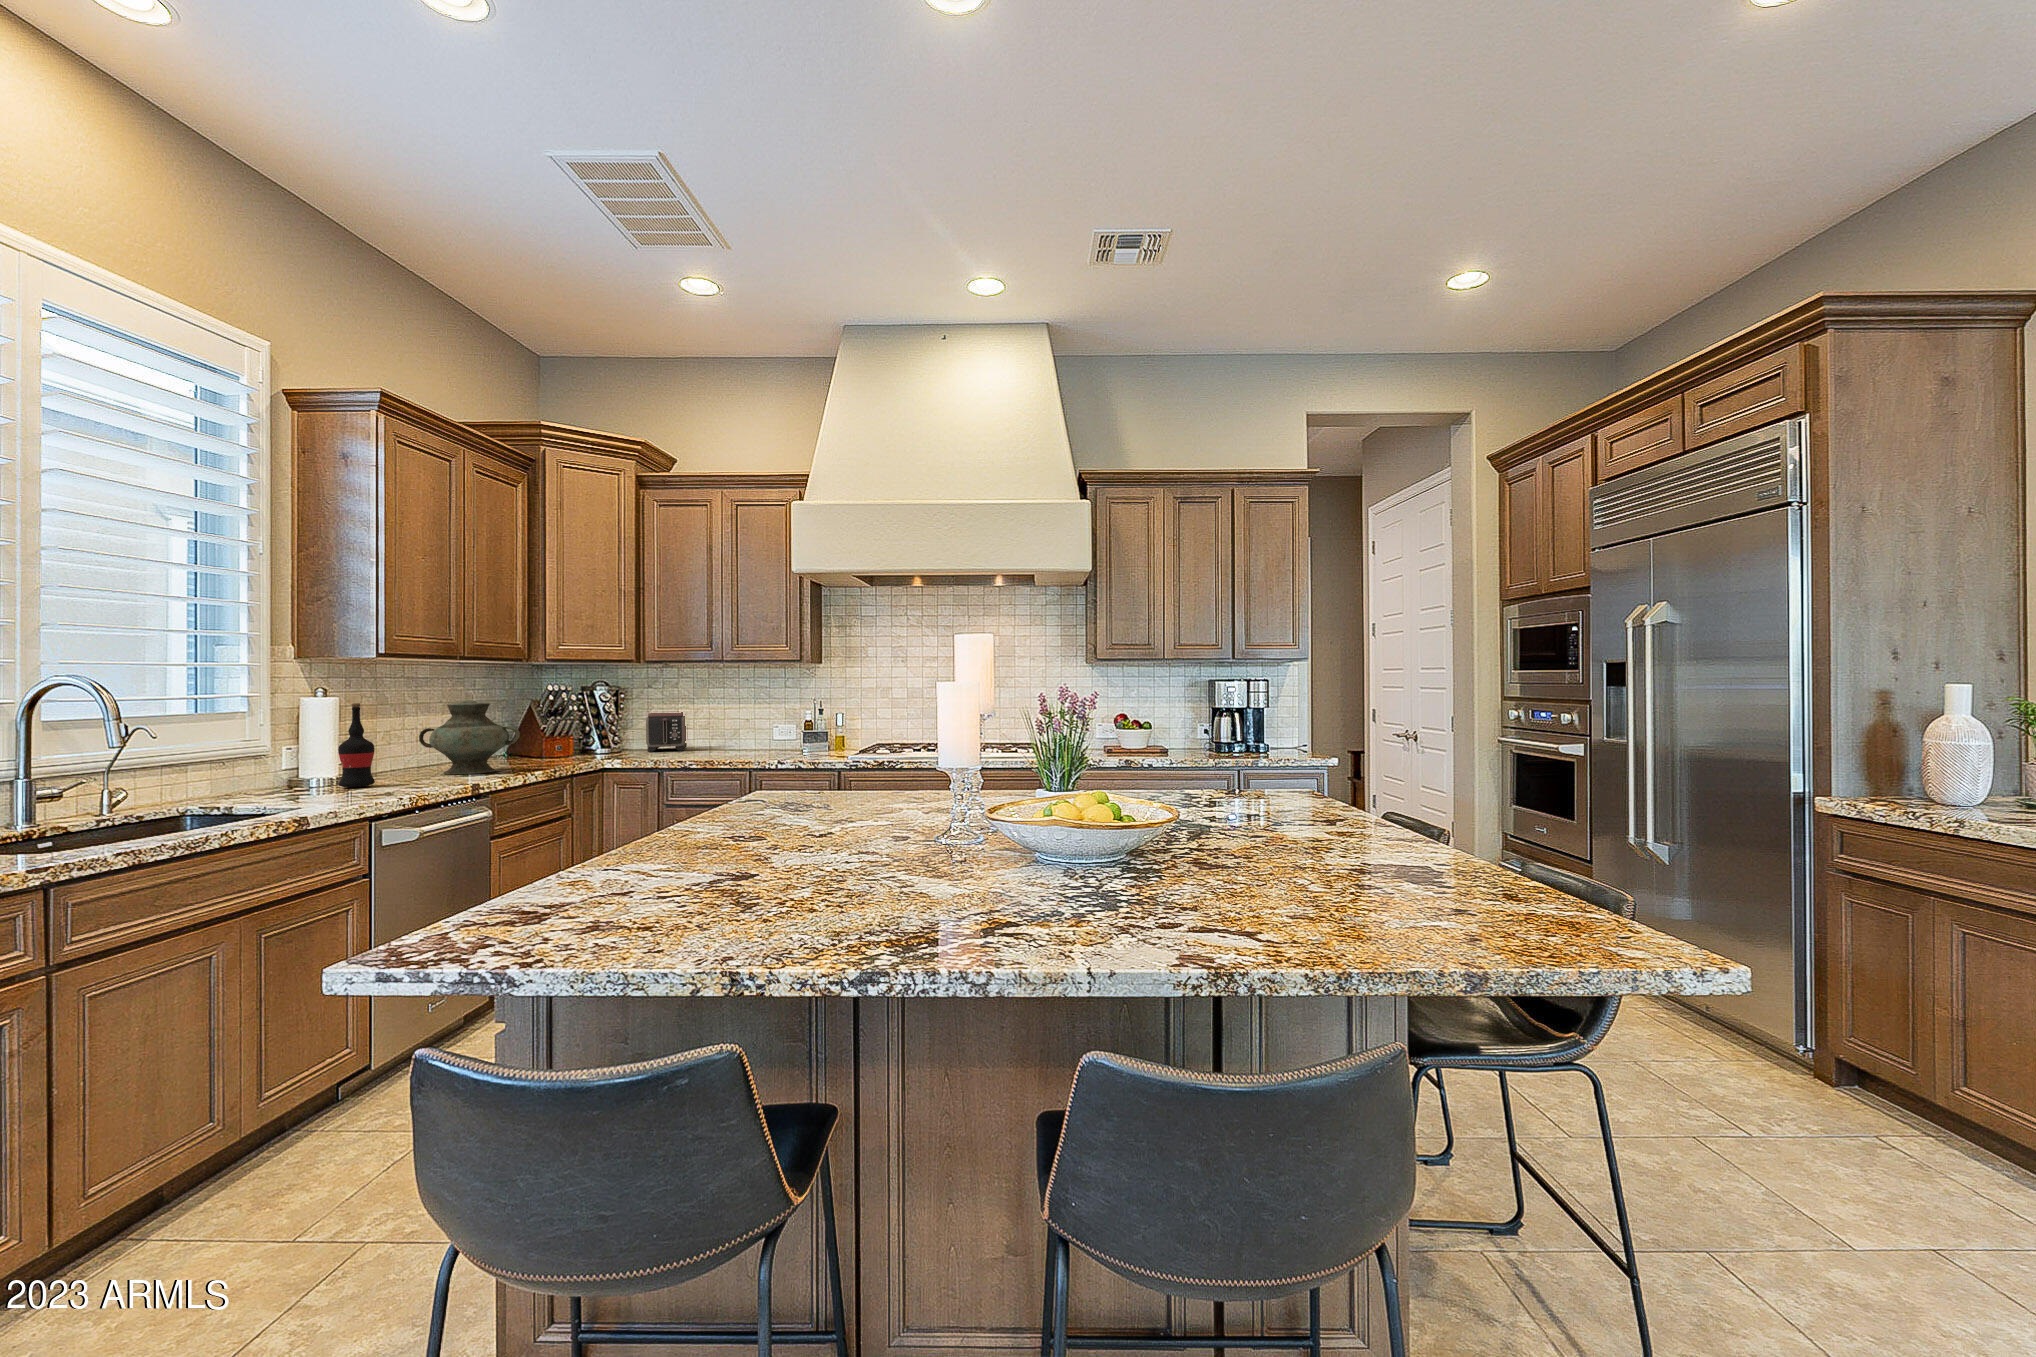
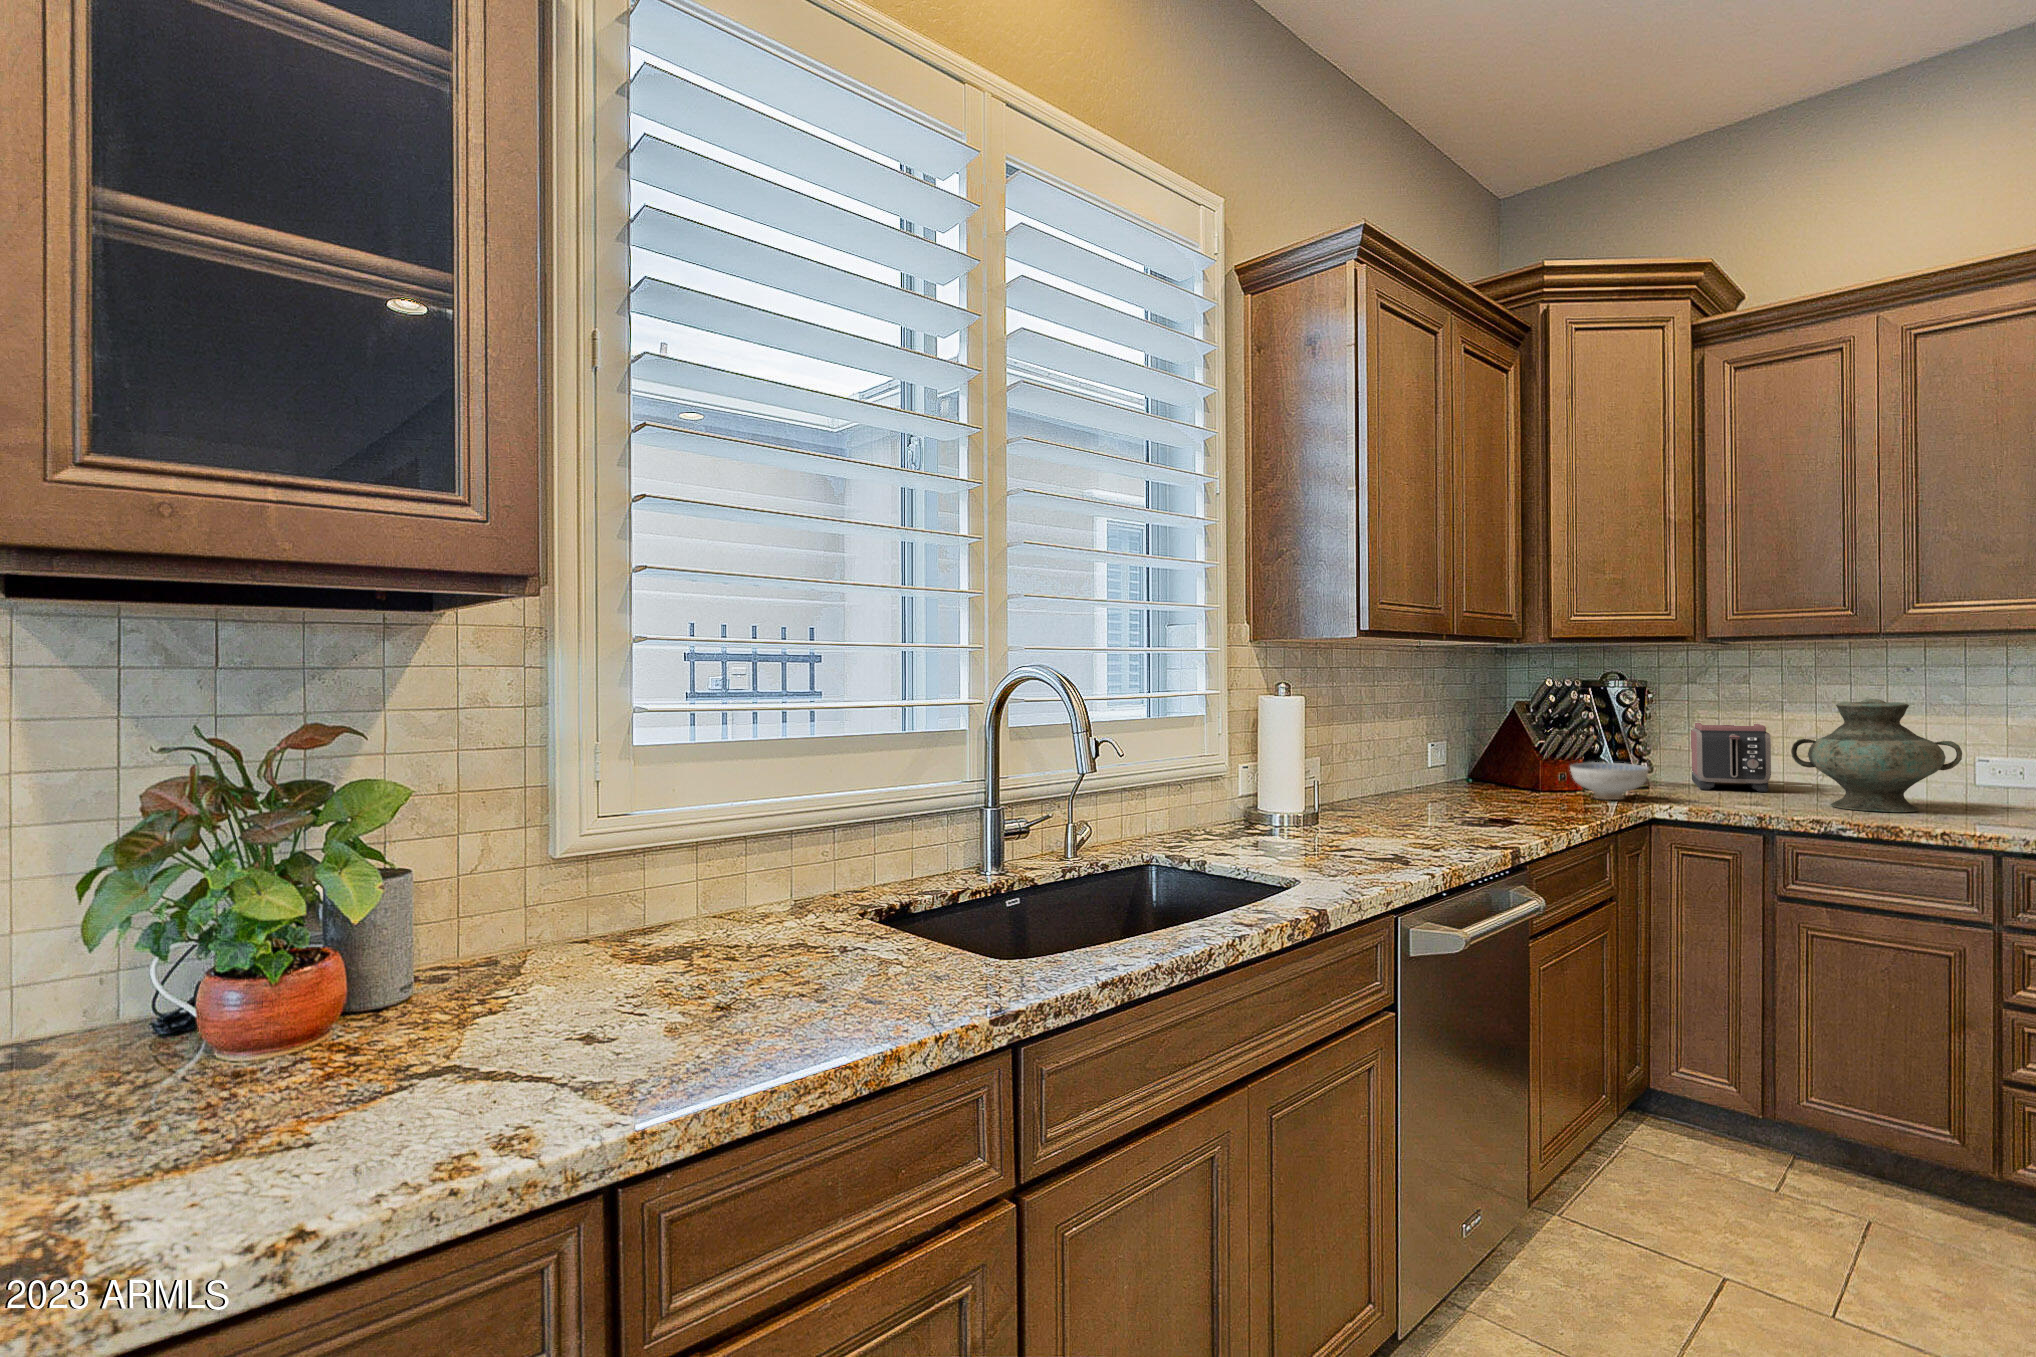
vase: present [419,700,520,774] -> present [1791,699,1962,812]
wine bottle: present [338,703,375,788] -> none [1311,707,1358,834]
ceramic bowl: none [558,738,606,760] -> present [1570,762,1649,800]

